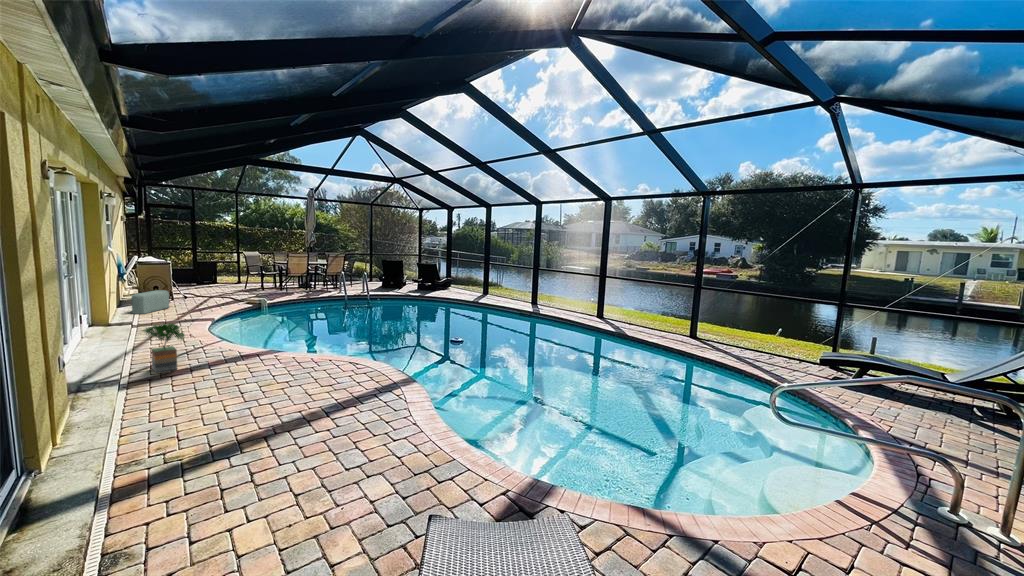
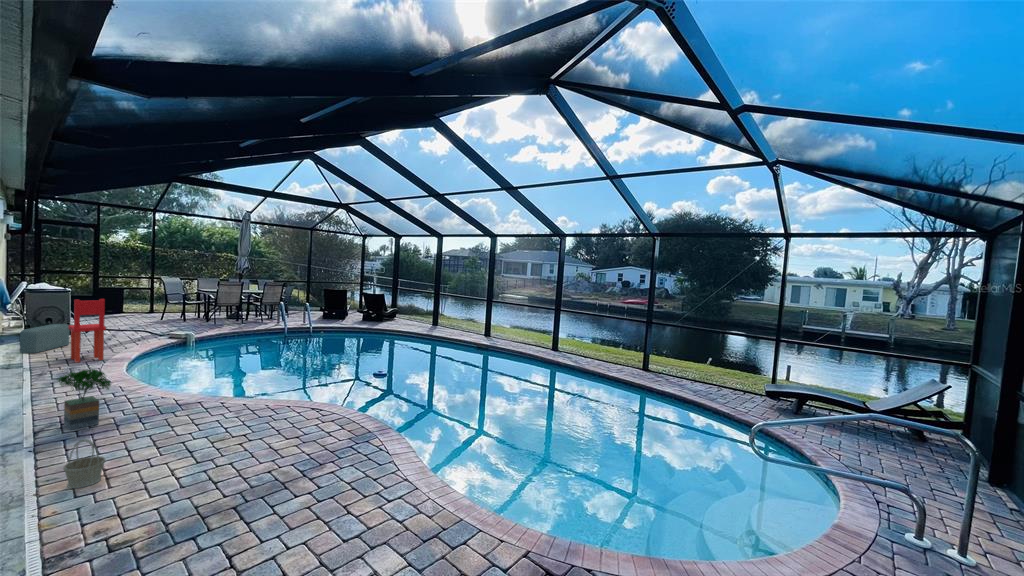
chair: none [165,268,193,322] -> present [68,299,106,362]
basket: none [141,376,172,415] -> present [64,439,105,488]

